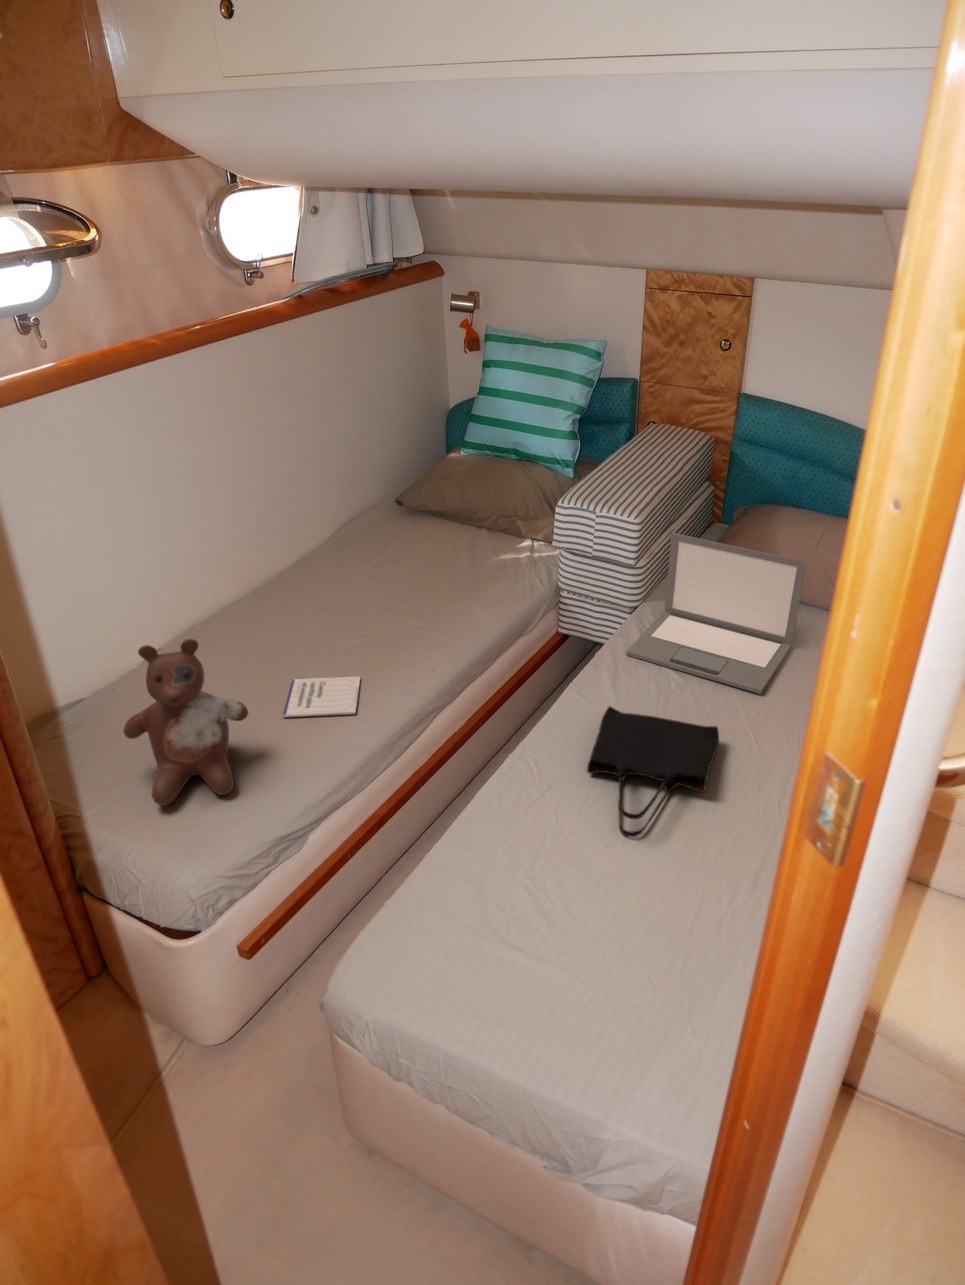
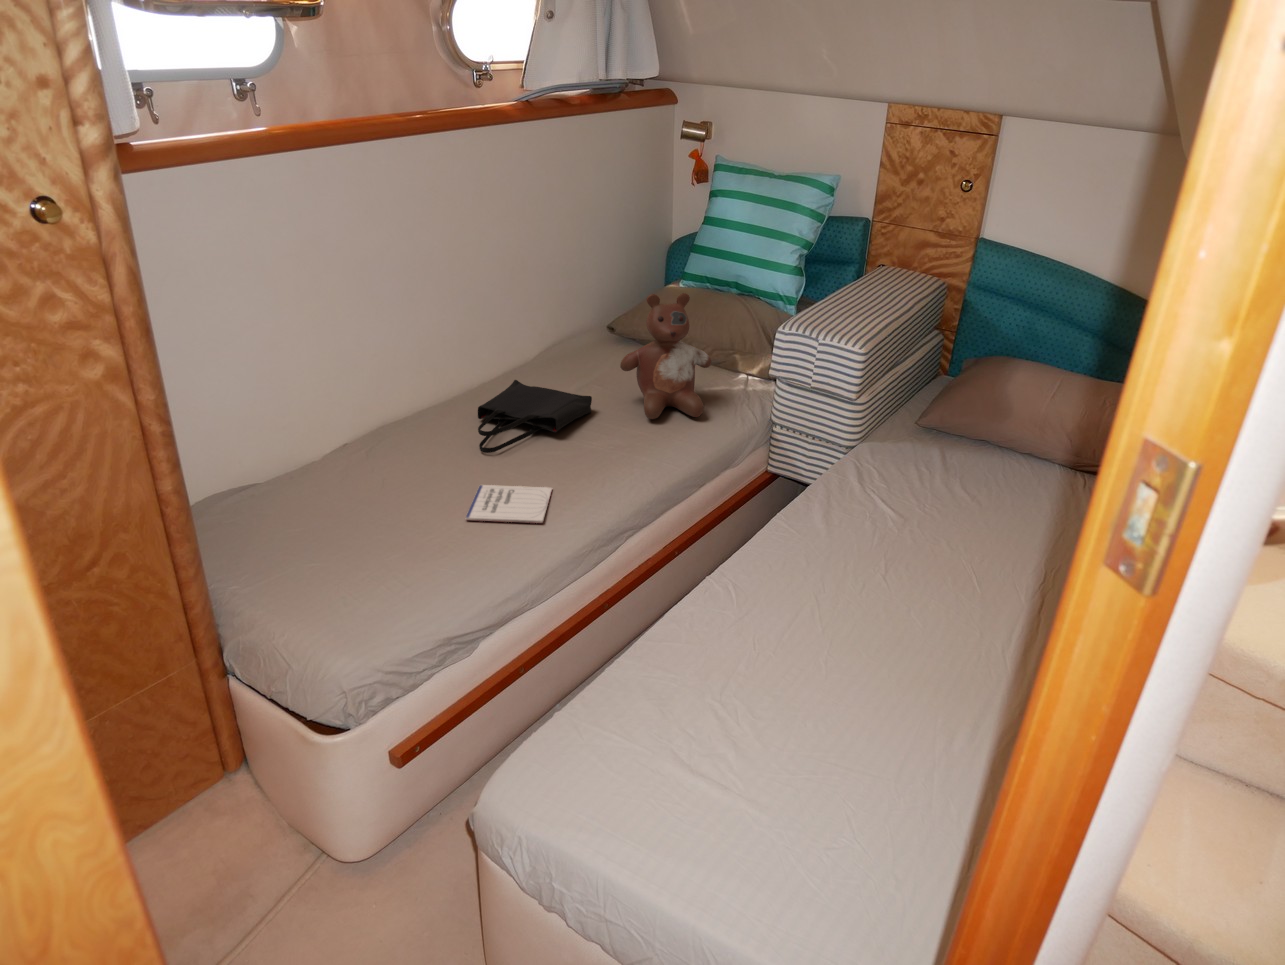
laptop: present [626,533,807,694] -> none [839,365,1046,539]
stuffed bear: present [123,639,248,806] -> present [620,293,711,419]
tote bag: present [587,707,719,837] -> present [478,380,592,453]

